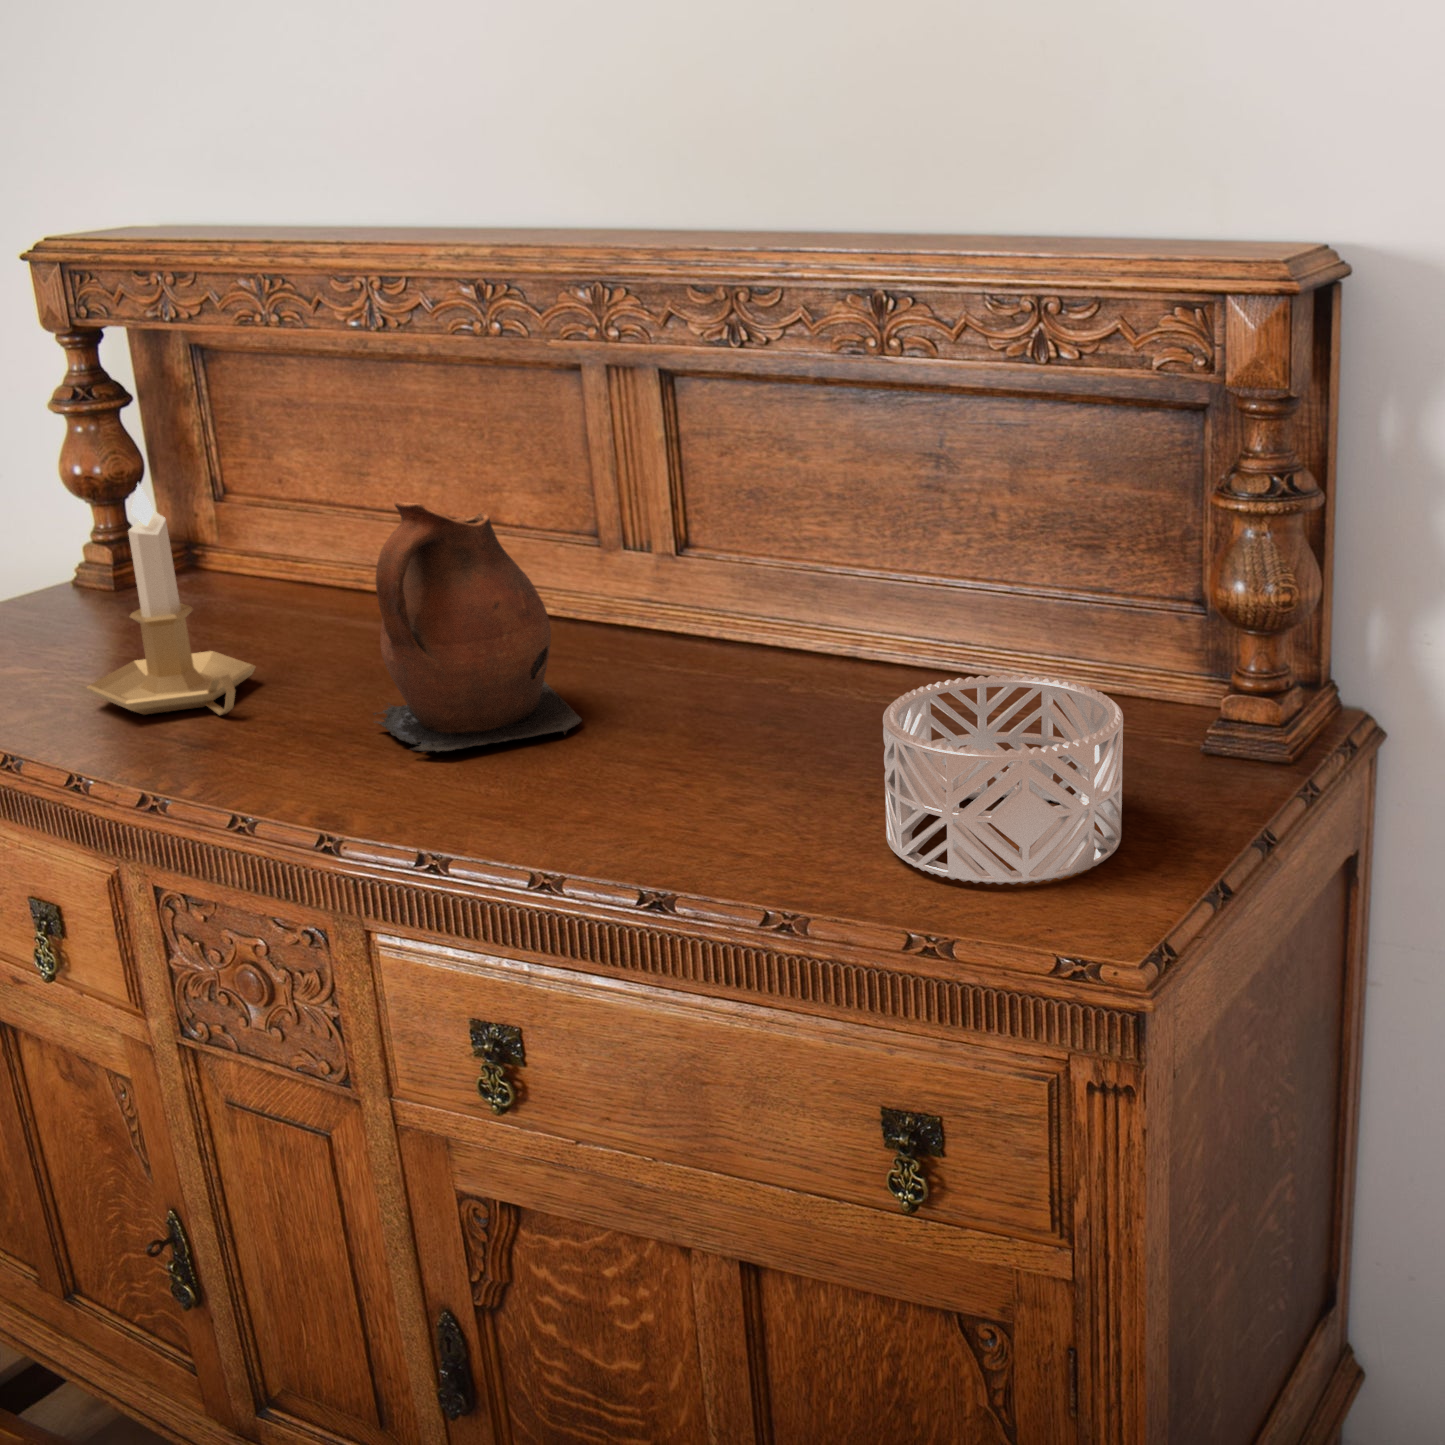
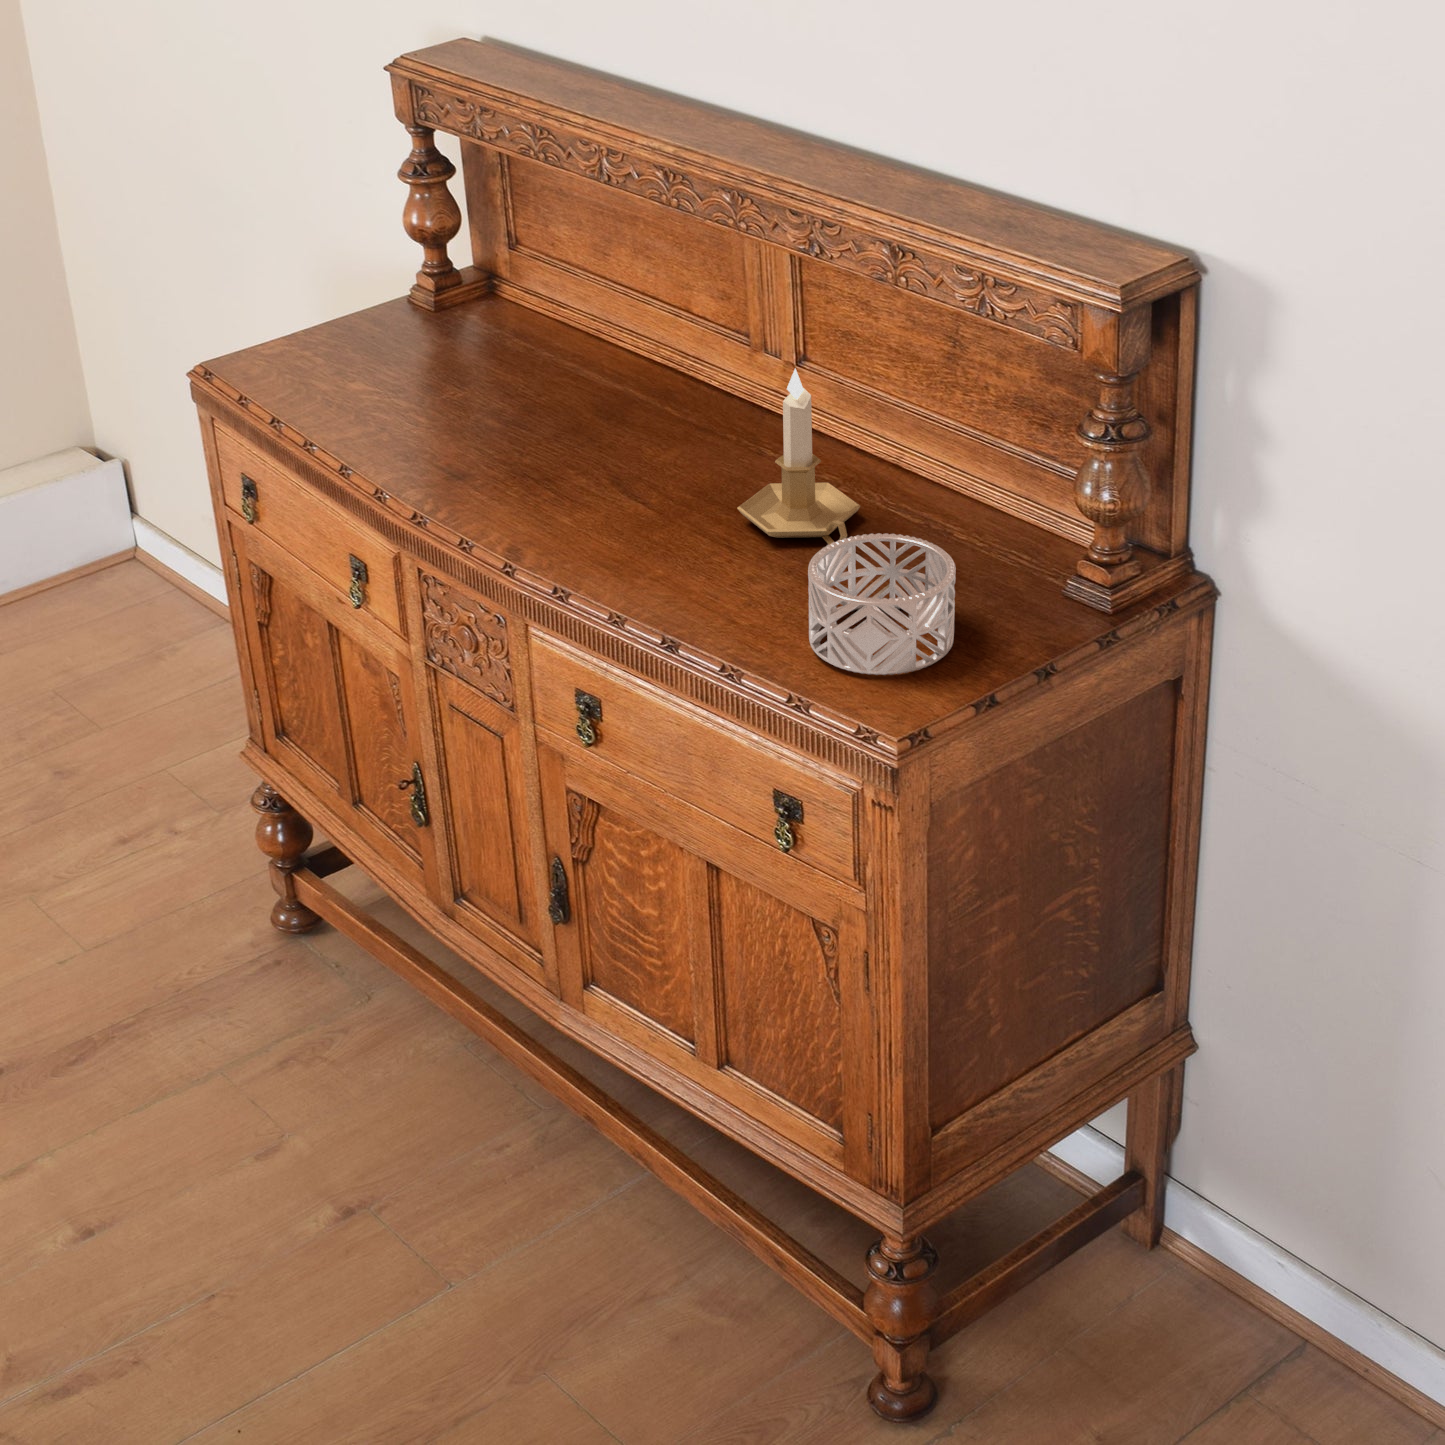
candlestick: present [87,483,256,715] -> present [737,368,860,545]
ceramic pitcher: present [374,501,582,752] -> none [553,346,686,513]

